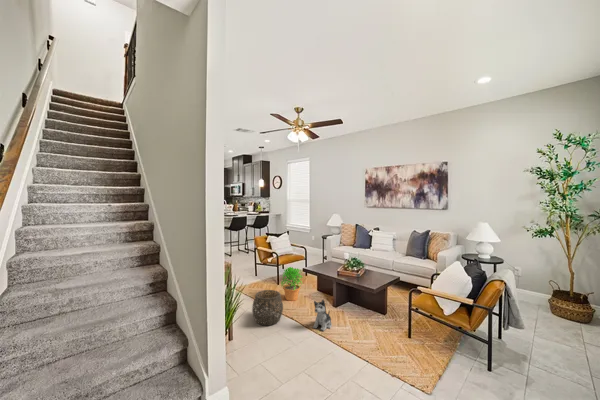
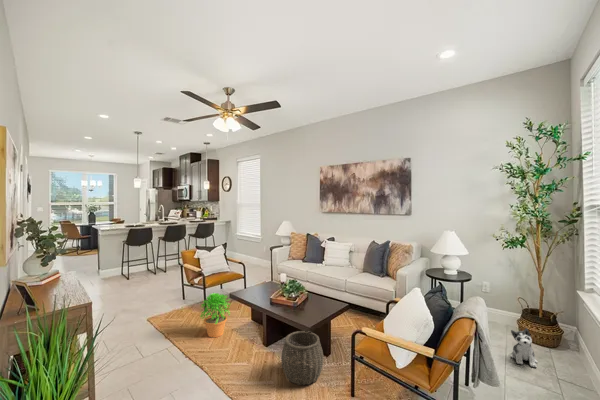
woven basket: present [252,290,283,325] -> present [281,331,323,385]
plush toy: present [313,300,332,331] -> present [511,328,537,367]

